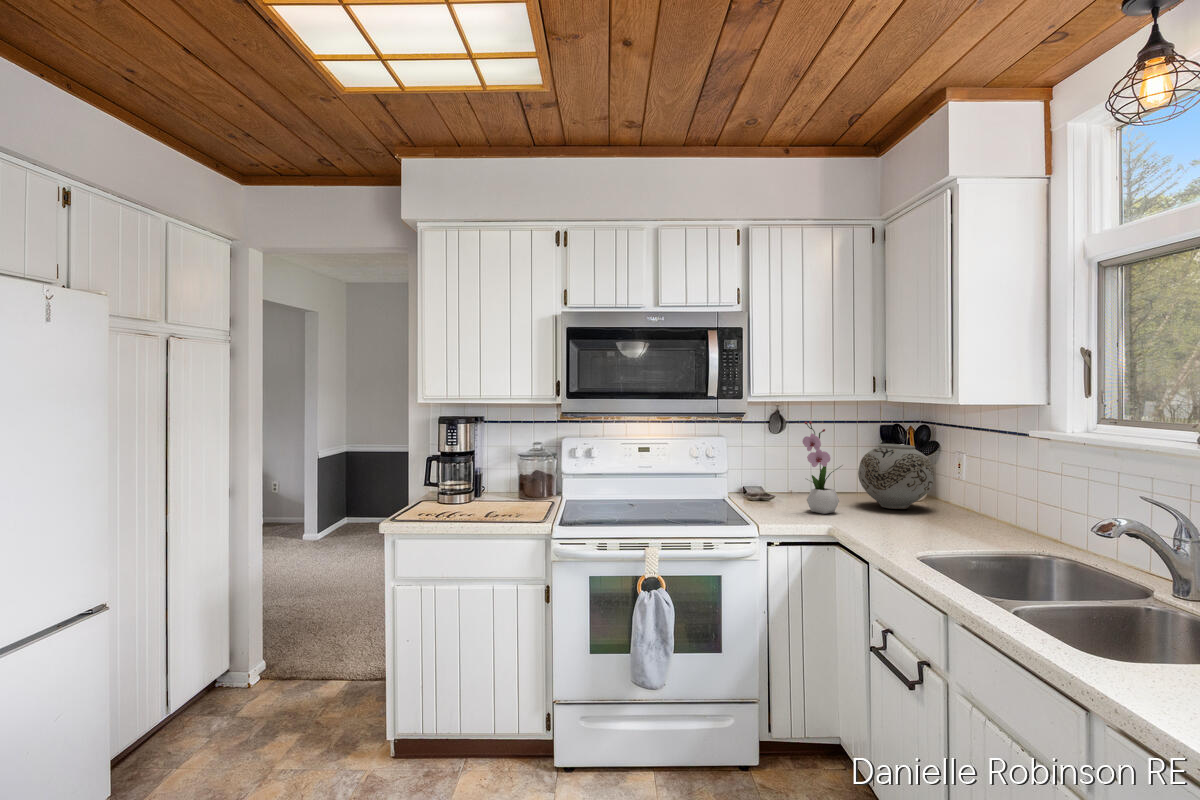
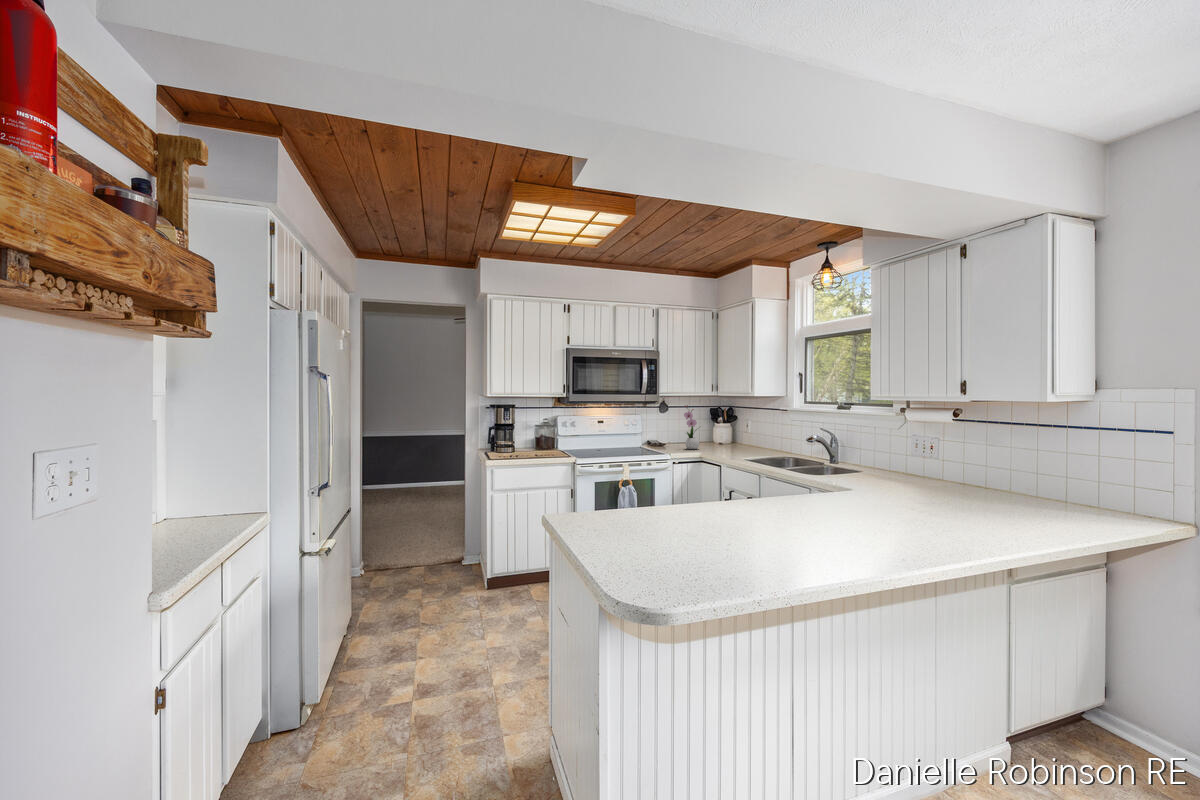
vase: present [858,444,934,509] -> none [705,416,739,447]

